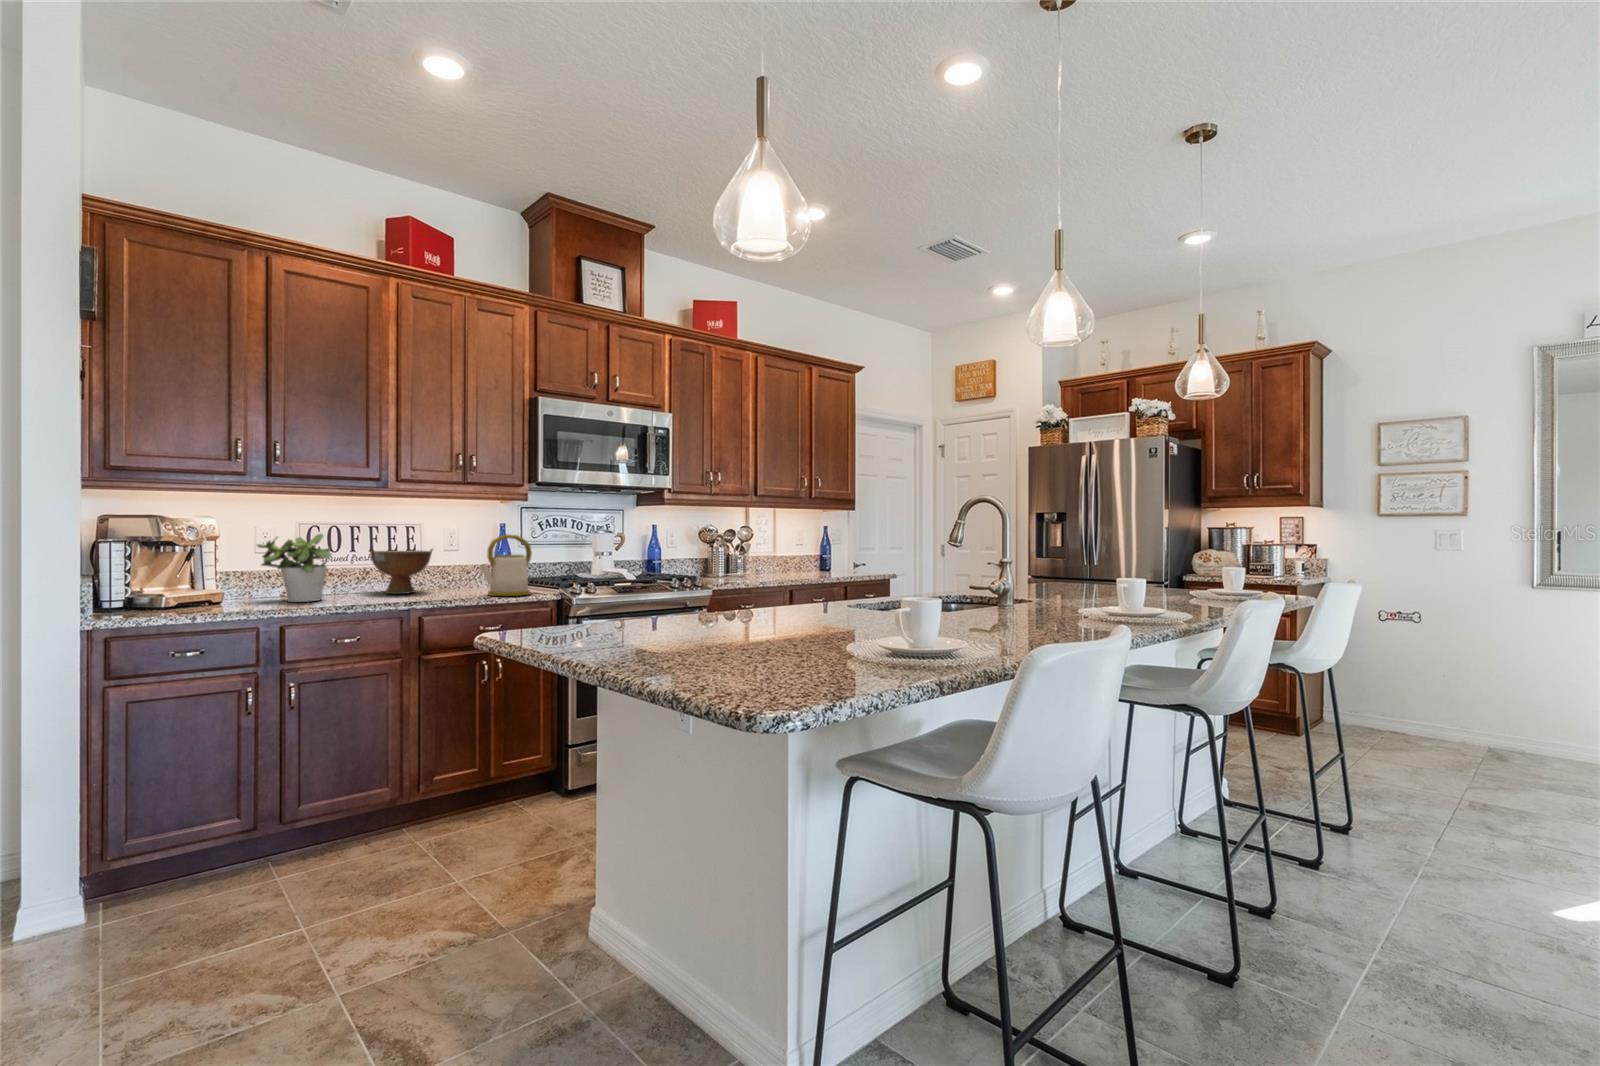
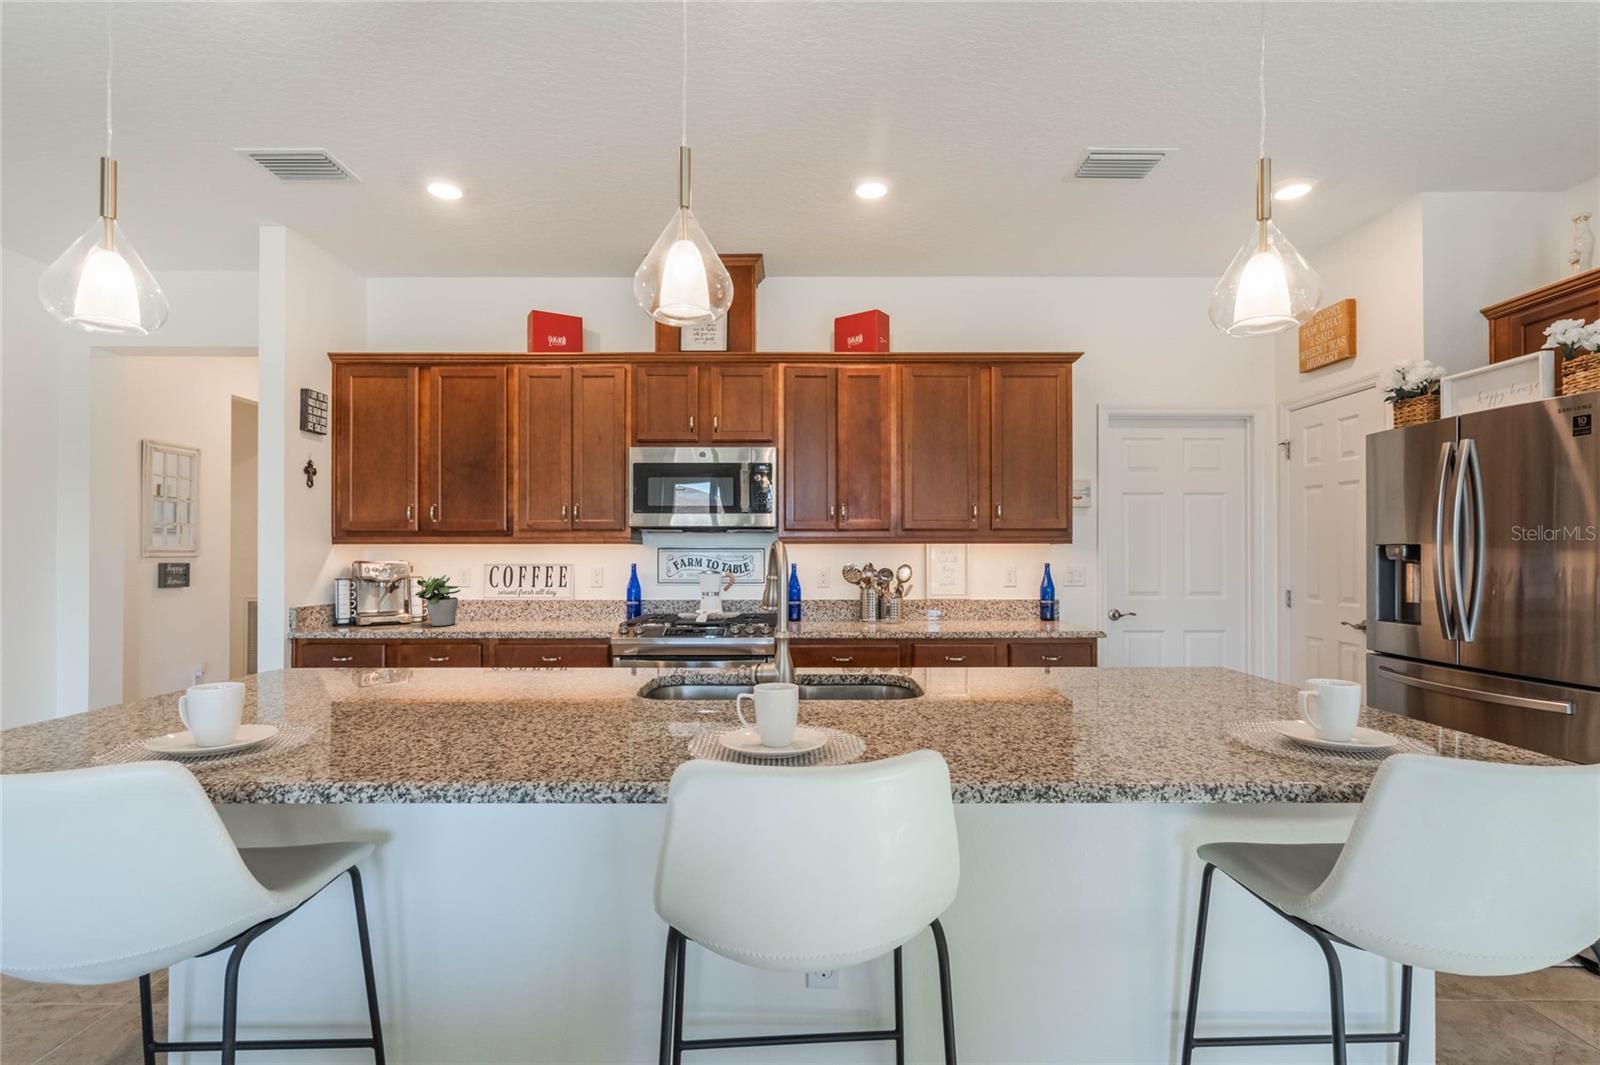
kettle: present [480,534,532,596] -> none [551,576,593,630]
bowl: present [370,549,433,594] -> none [494,585,541,623]

